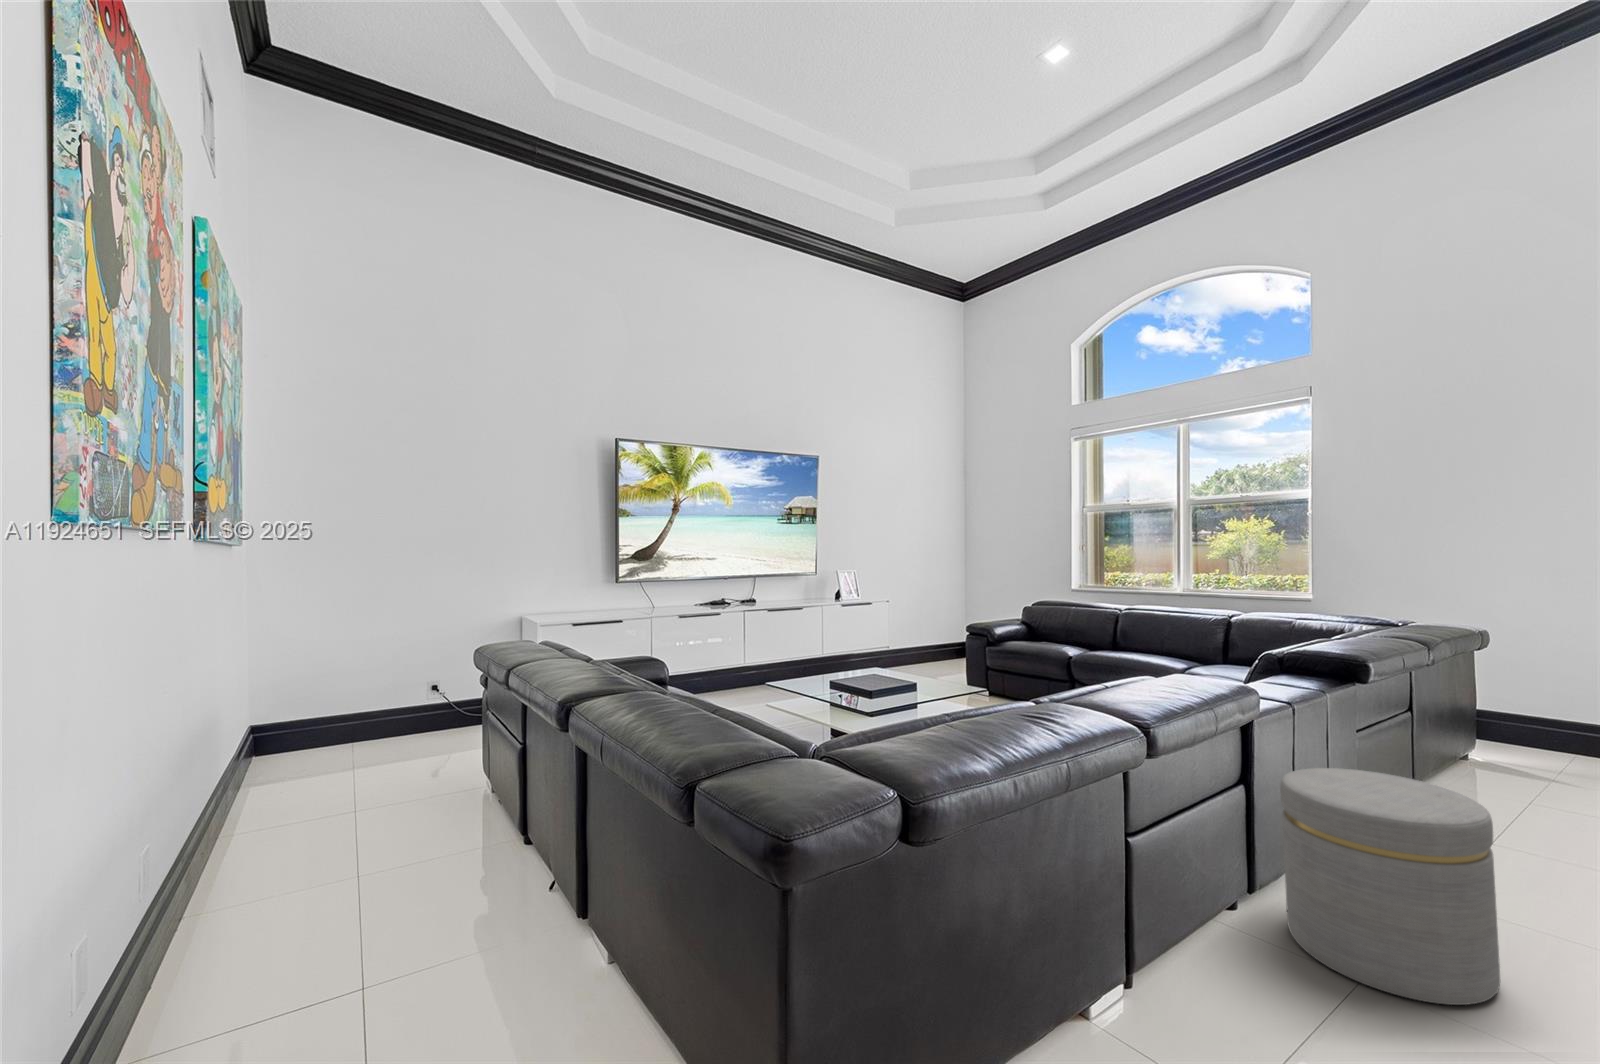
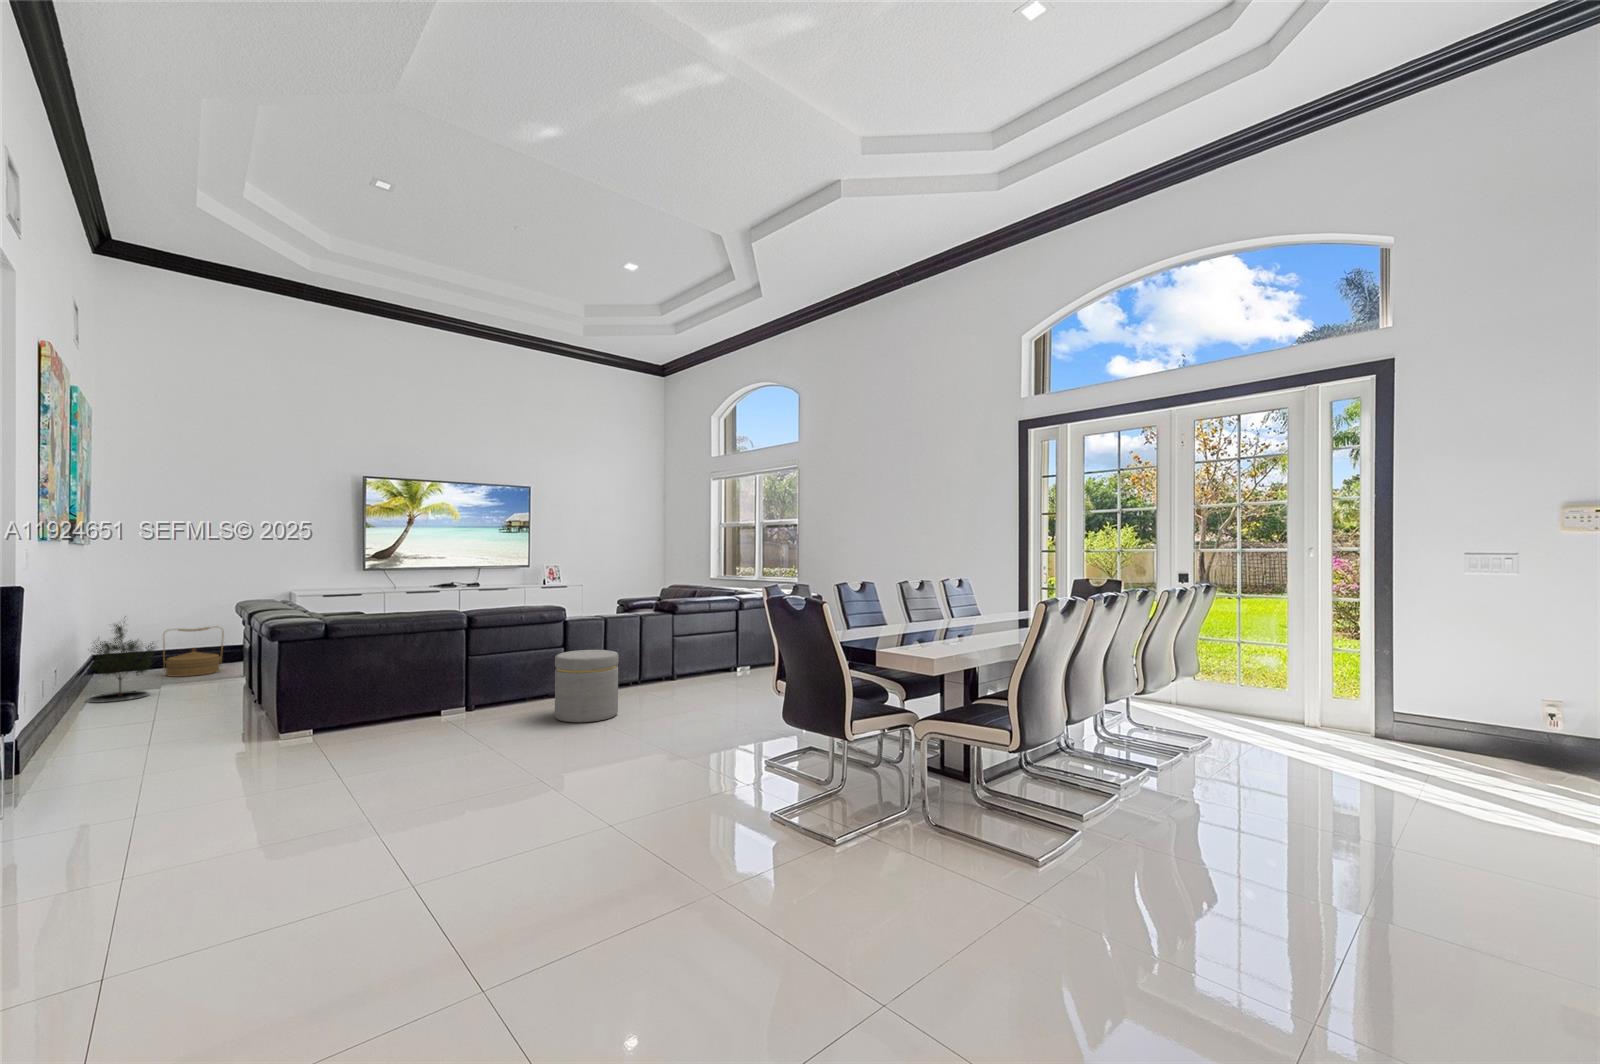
potted tree: none [228,670,361,843] -> present [86,616,155,703]
woven basket: none [358,672,444,757] -> present [163,626,224,677]

